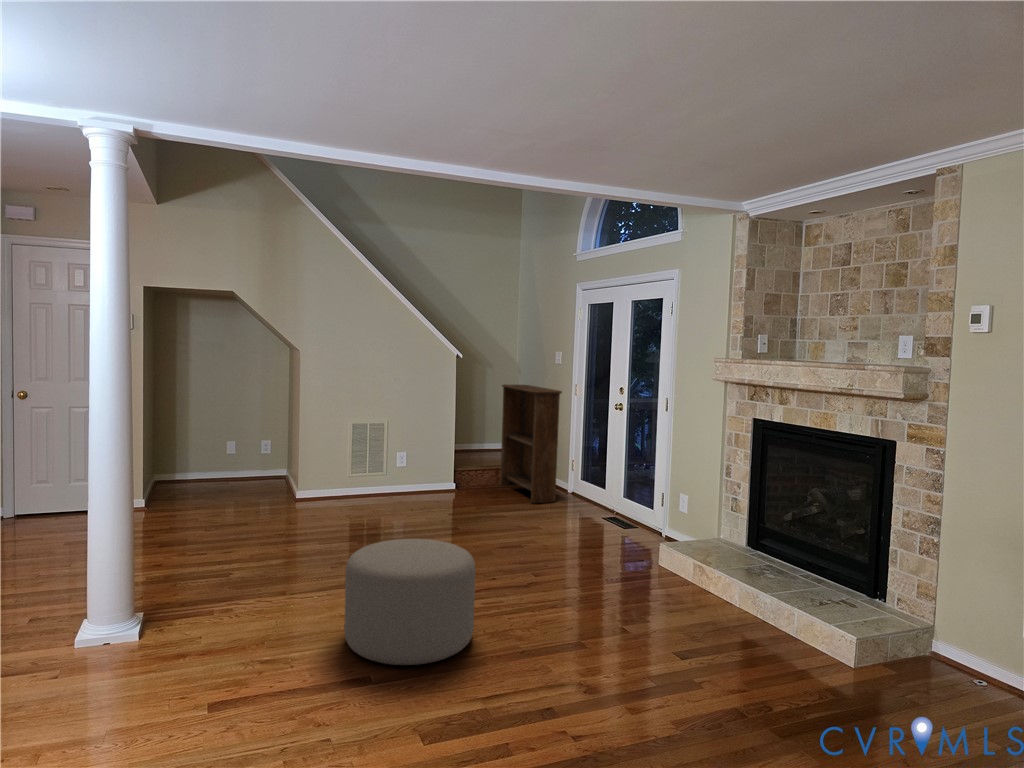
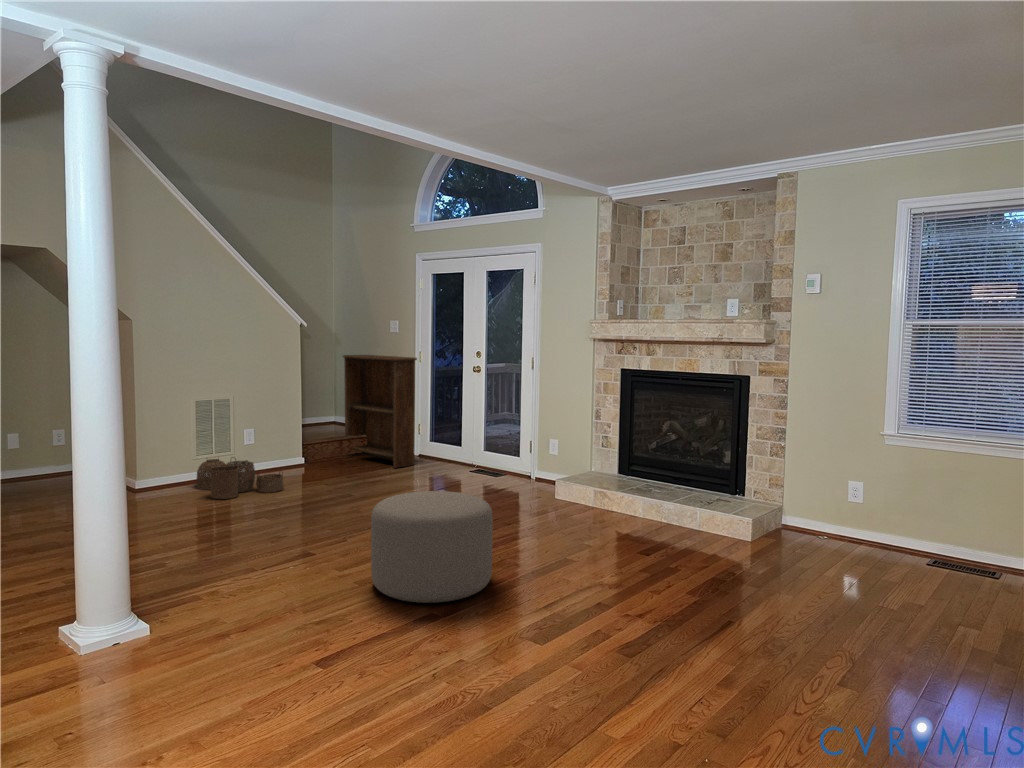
woven basket: none [339,474,408,515] -> present [196,459,283,499]

